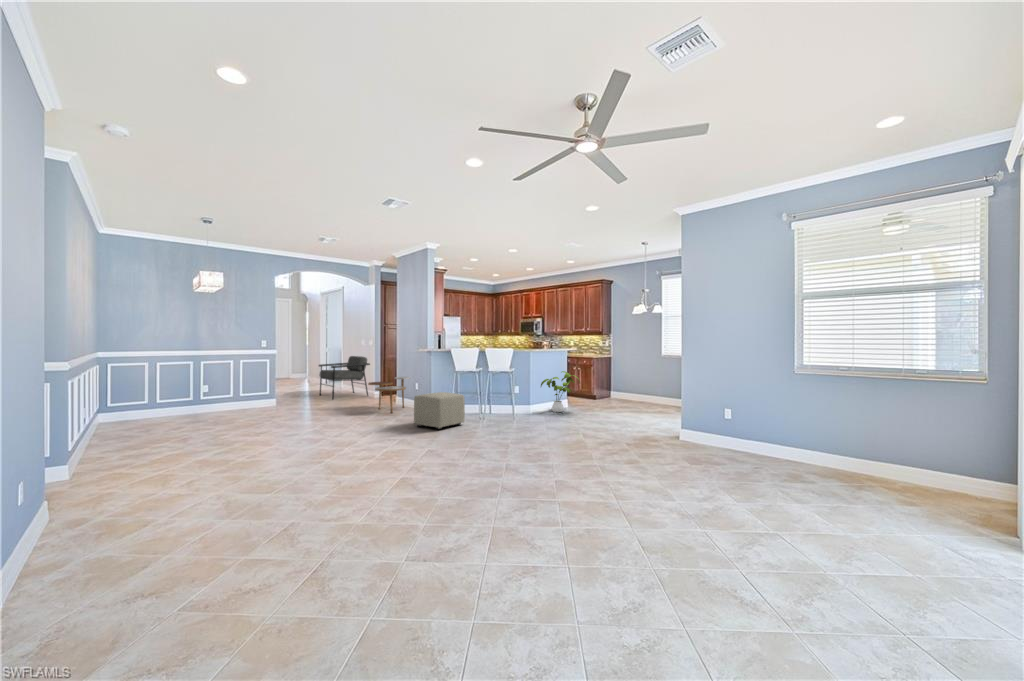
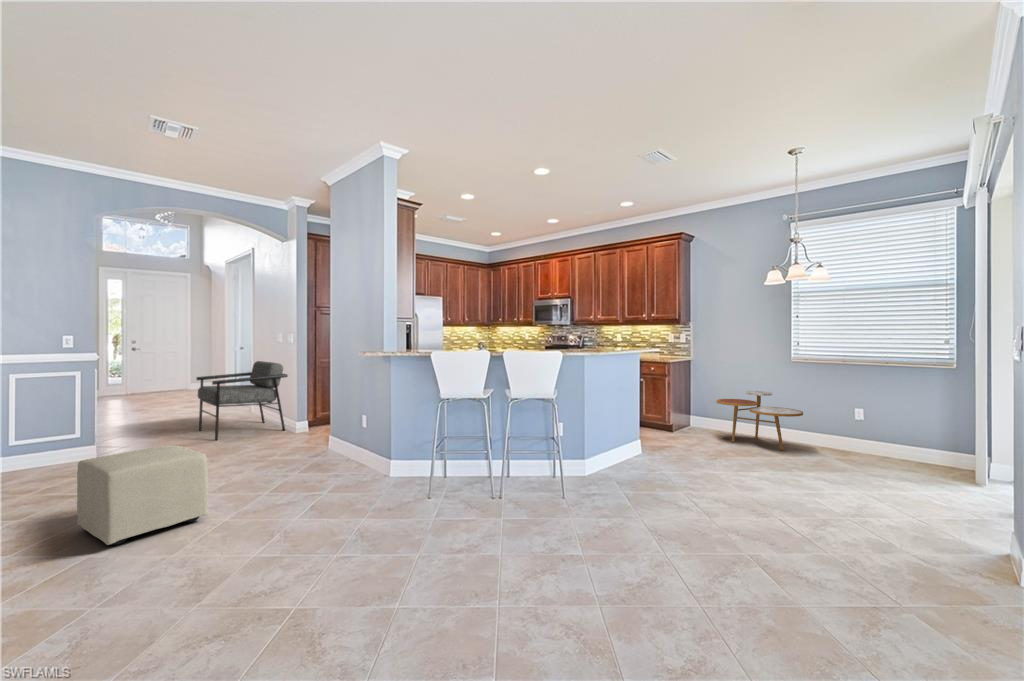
house plant: present [541,371,580,412] -> none [604,392,683,470]
side table: present [368,377,410,413] -> present [716,391,803,450]
ottoman: present [414,392,465,429] -> present [77,445,208,545]

